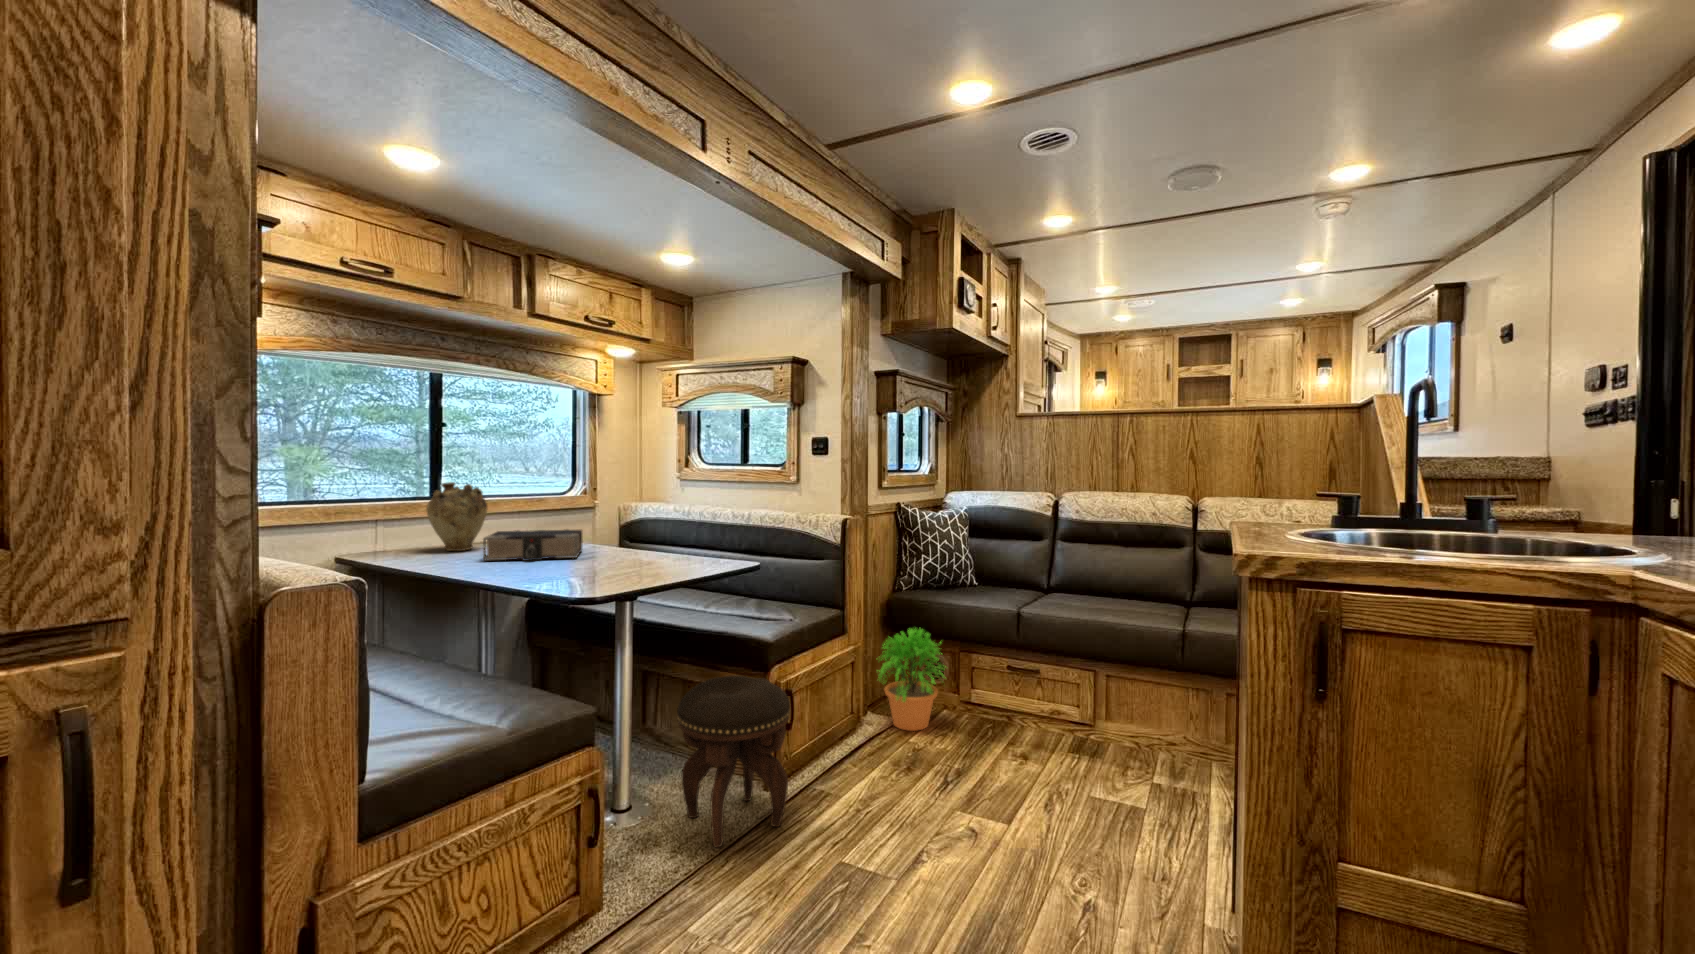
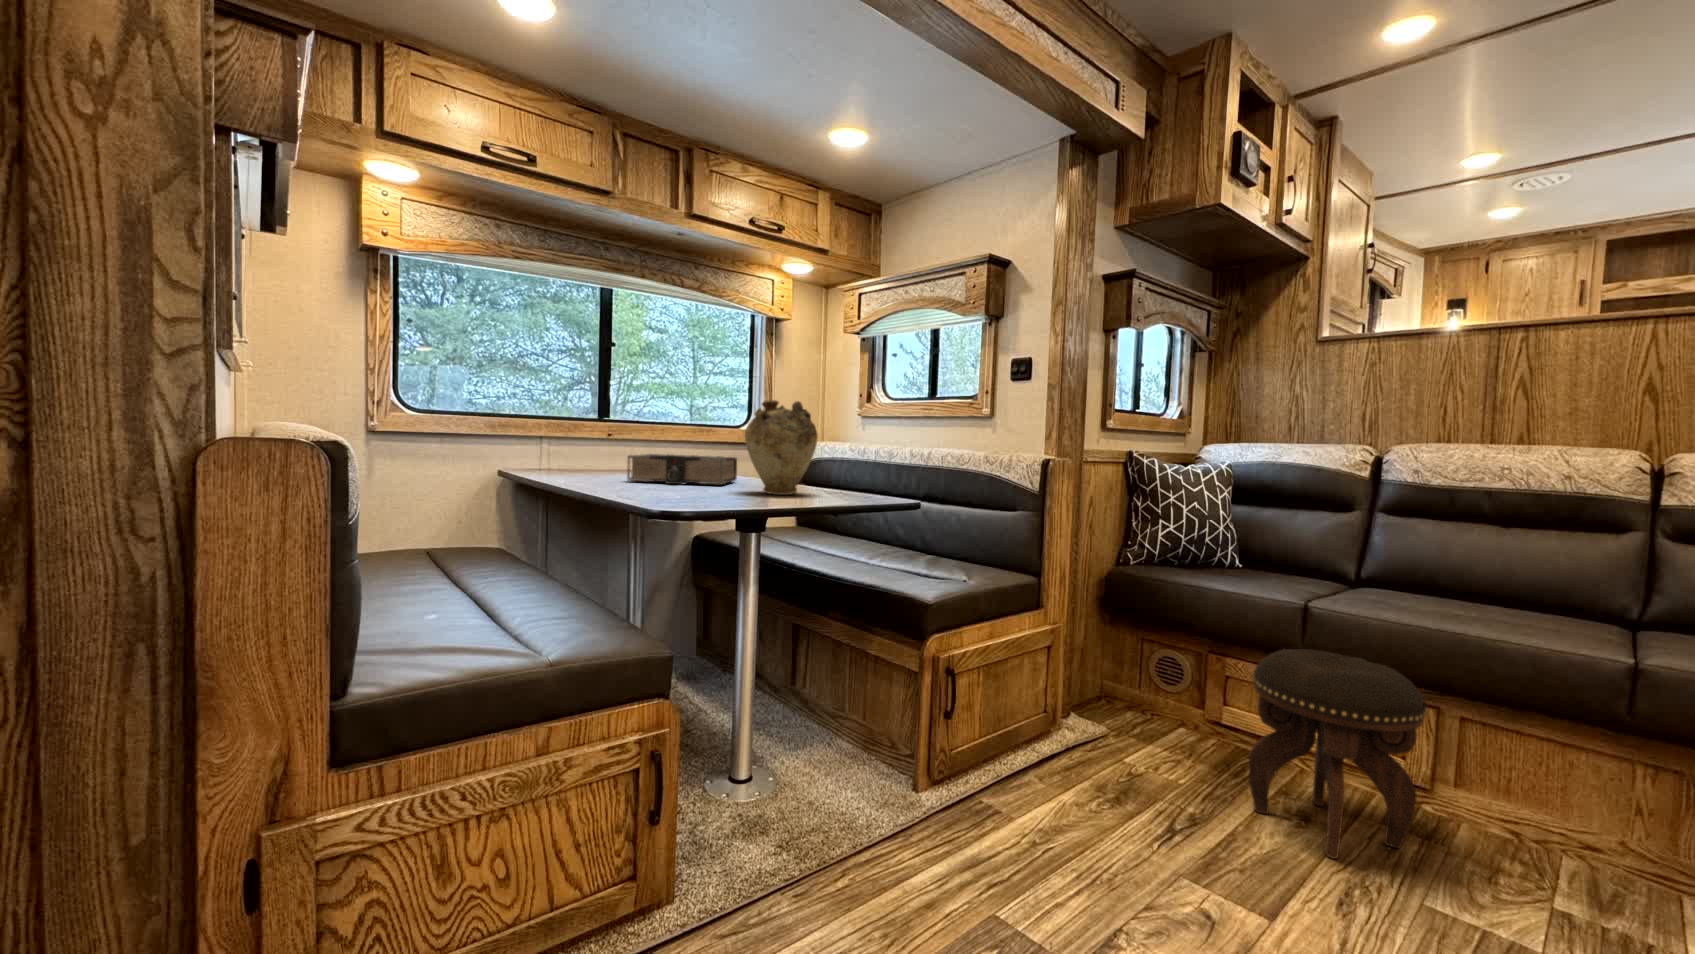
vase: present [427,482,487,551] -> present [745,400,818,495]
potted plant: present [878,629,945,731] -> none [1078,609,1187,749]
footstool: present [677,676,790,847] -> present [1249,649,1427,859]

